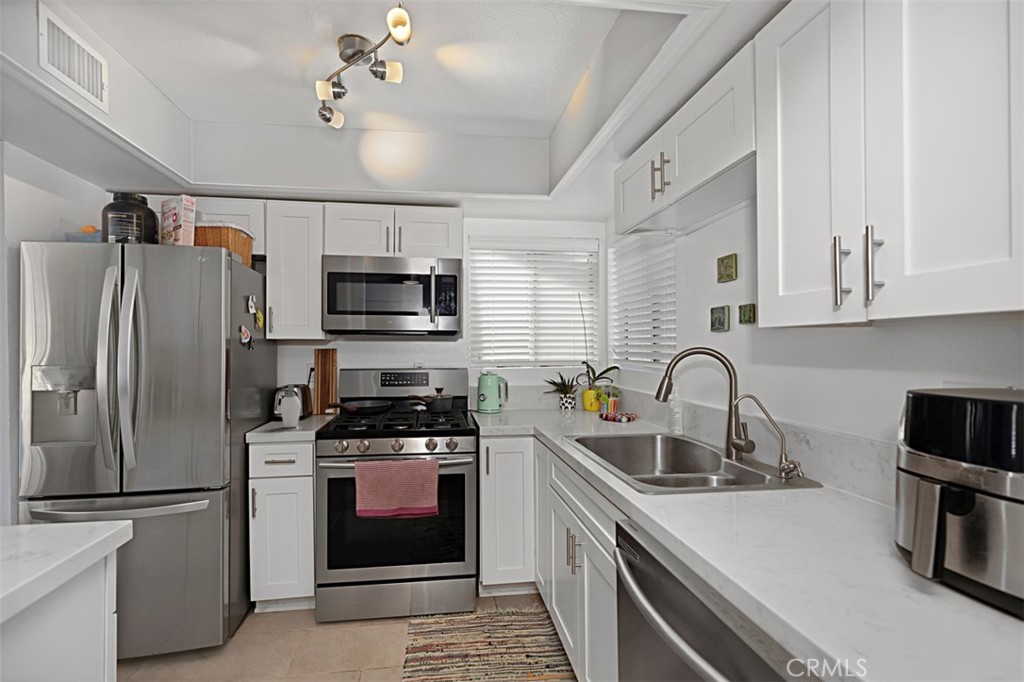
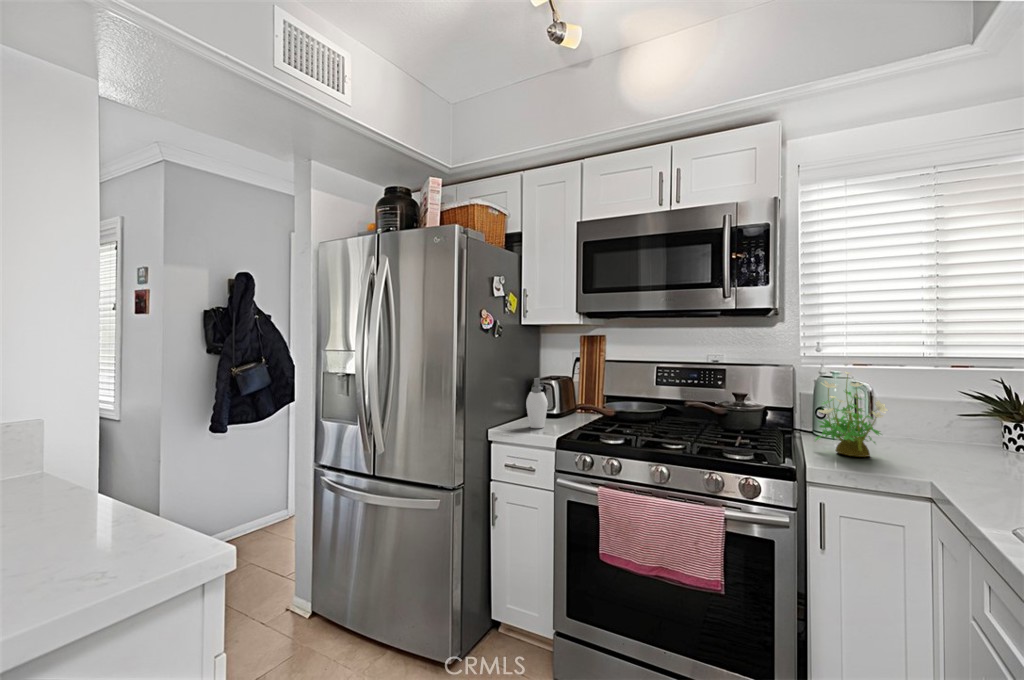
potted plant: none [494,369,532,420] -> present [816,372,888,457]

